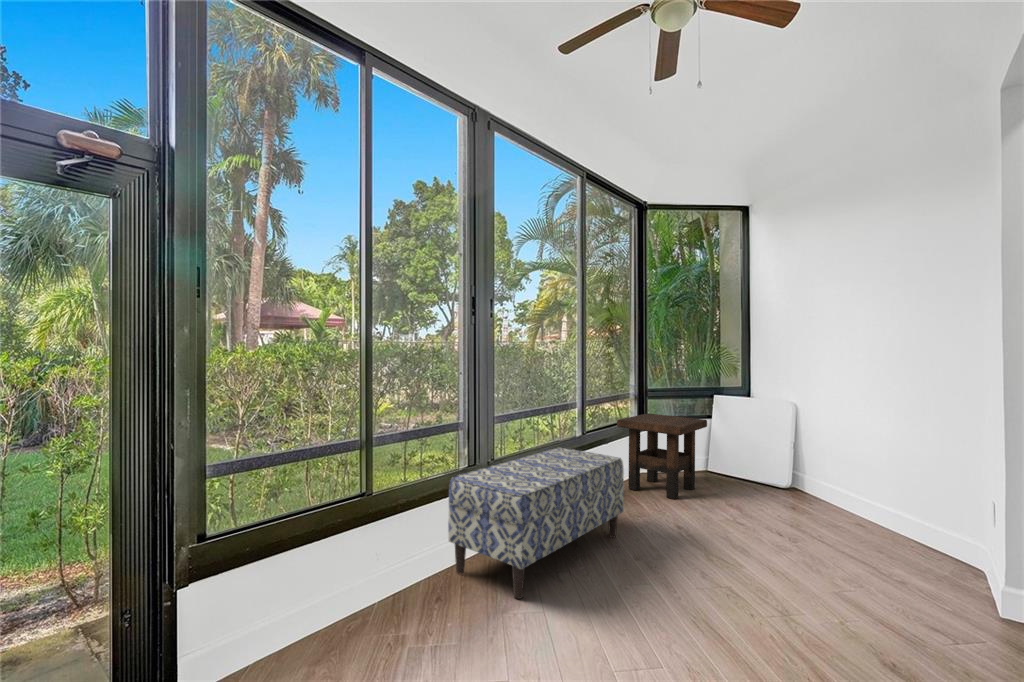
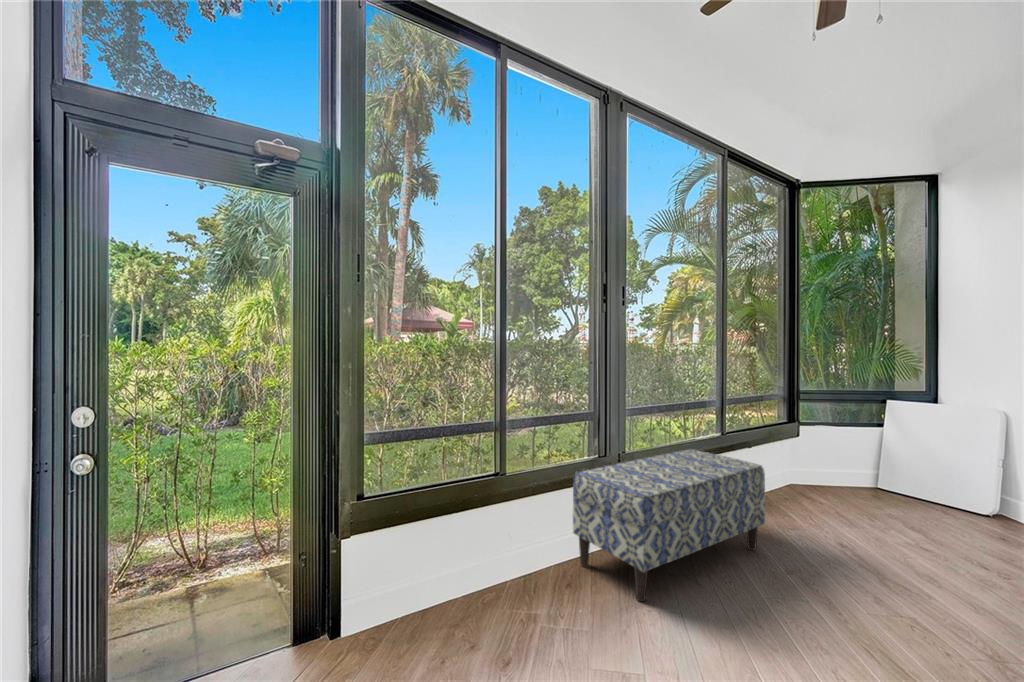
side table: present [617,413,707,499] -> none [761,417,876,515]

